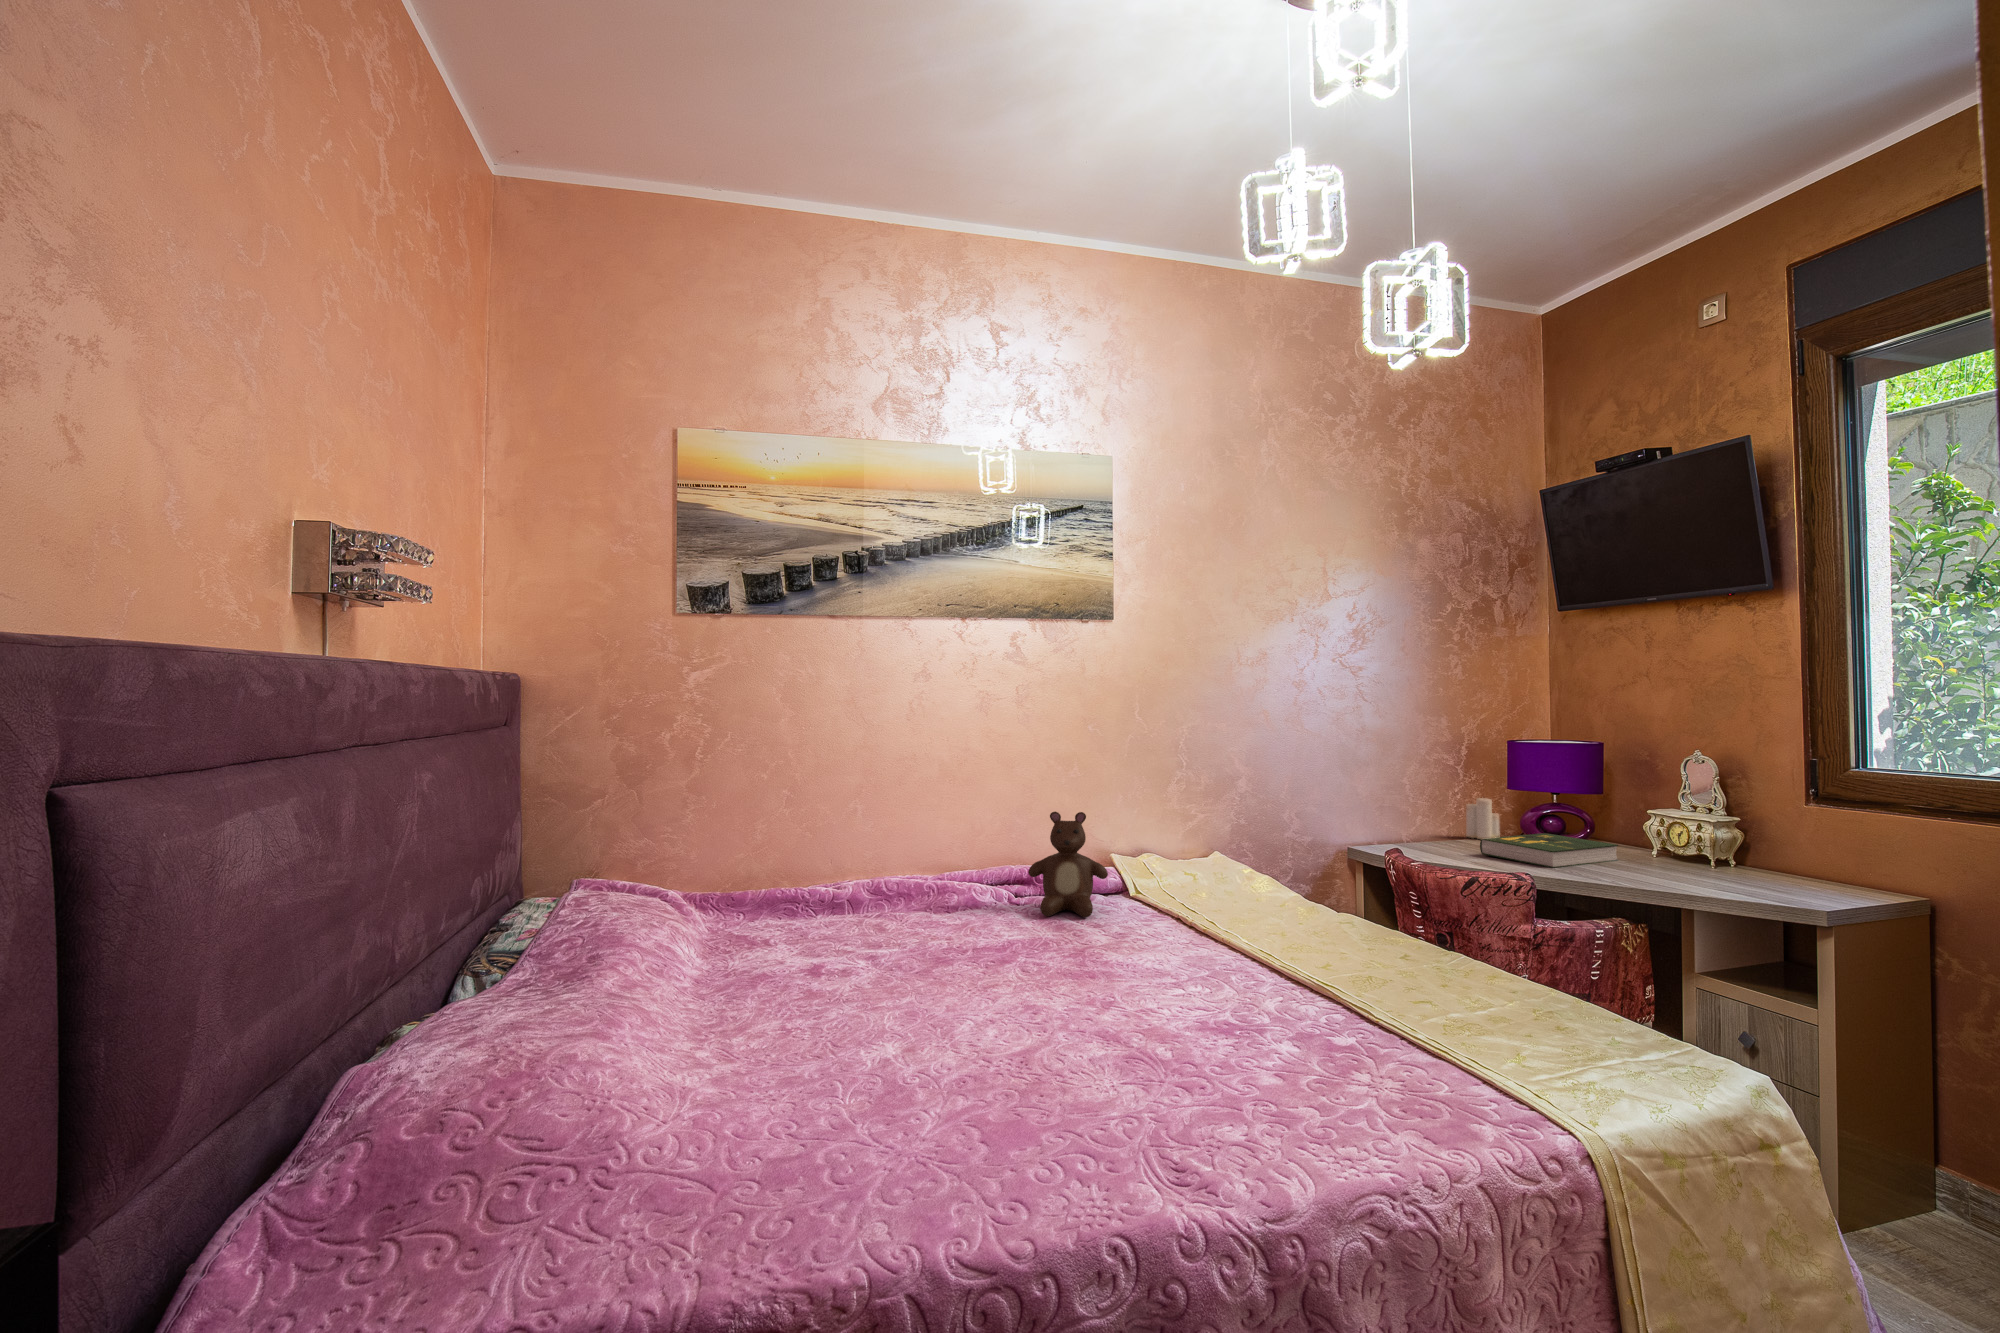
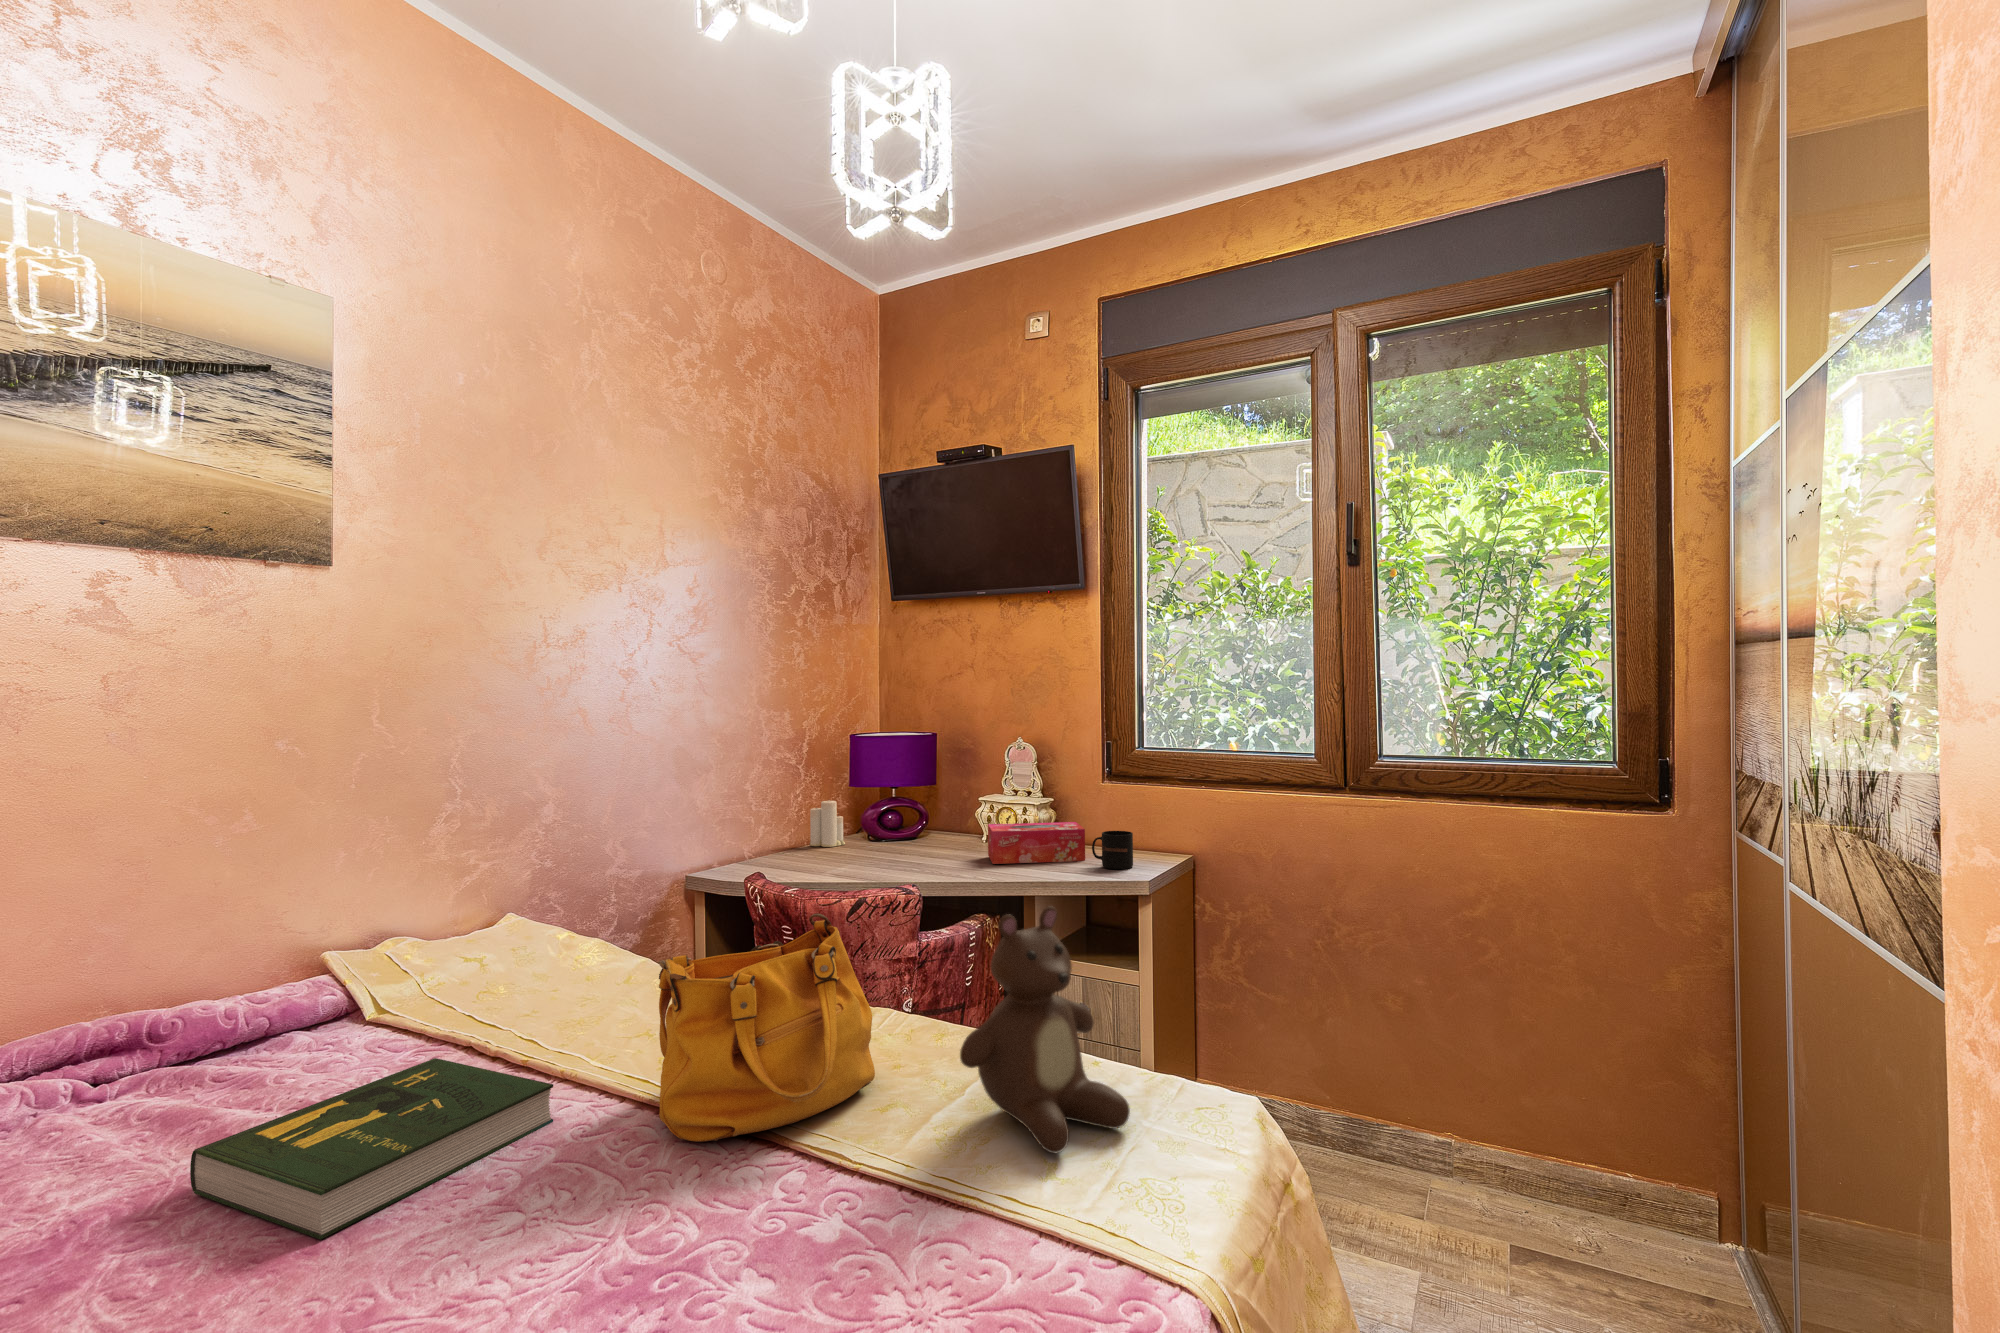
teddy bear: present [1028,812,1108,917] -> present [960,906,1130,1153]
book: present [1480,833,1618,868] -> present [190,1058,553,1240]
tissue box: none [1647,836,1770,887] -> present [988,822,1085,864]
mug: none [1772,858,1830,901] -> present [1092,831,1133,869]
handbag: none [1281,870,1443,1006] -> present [658,913,875,1142]

